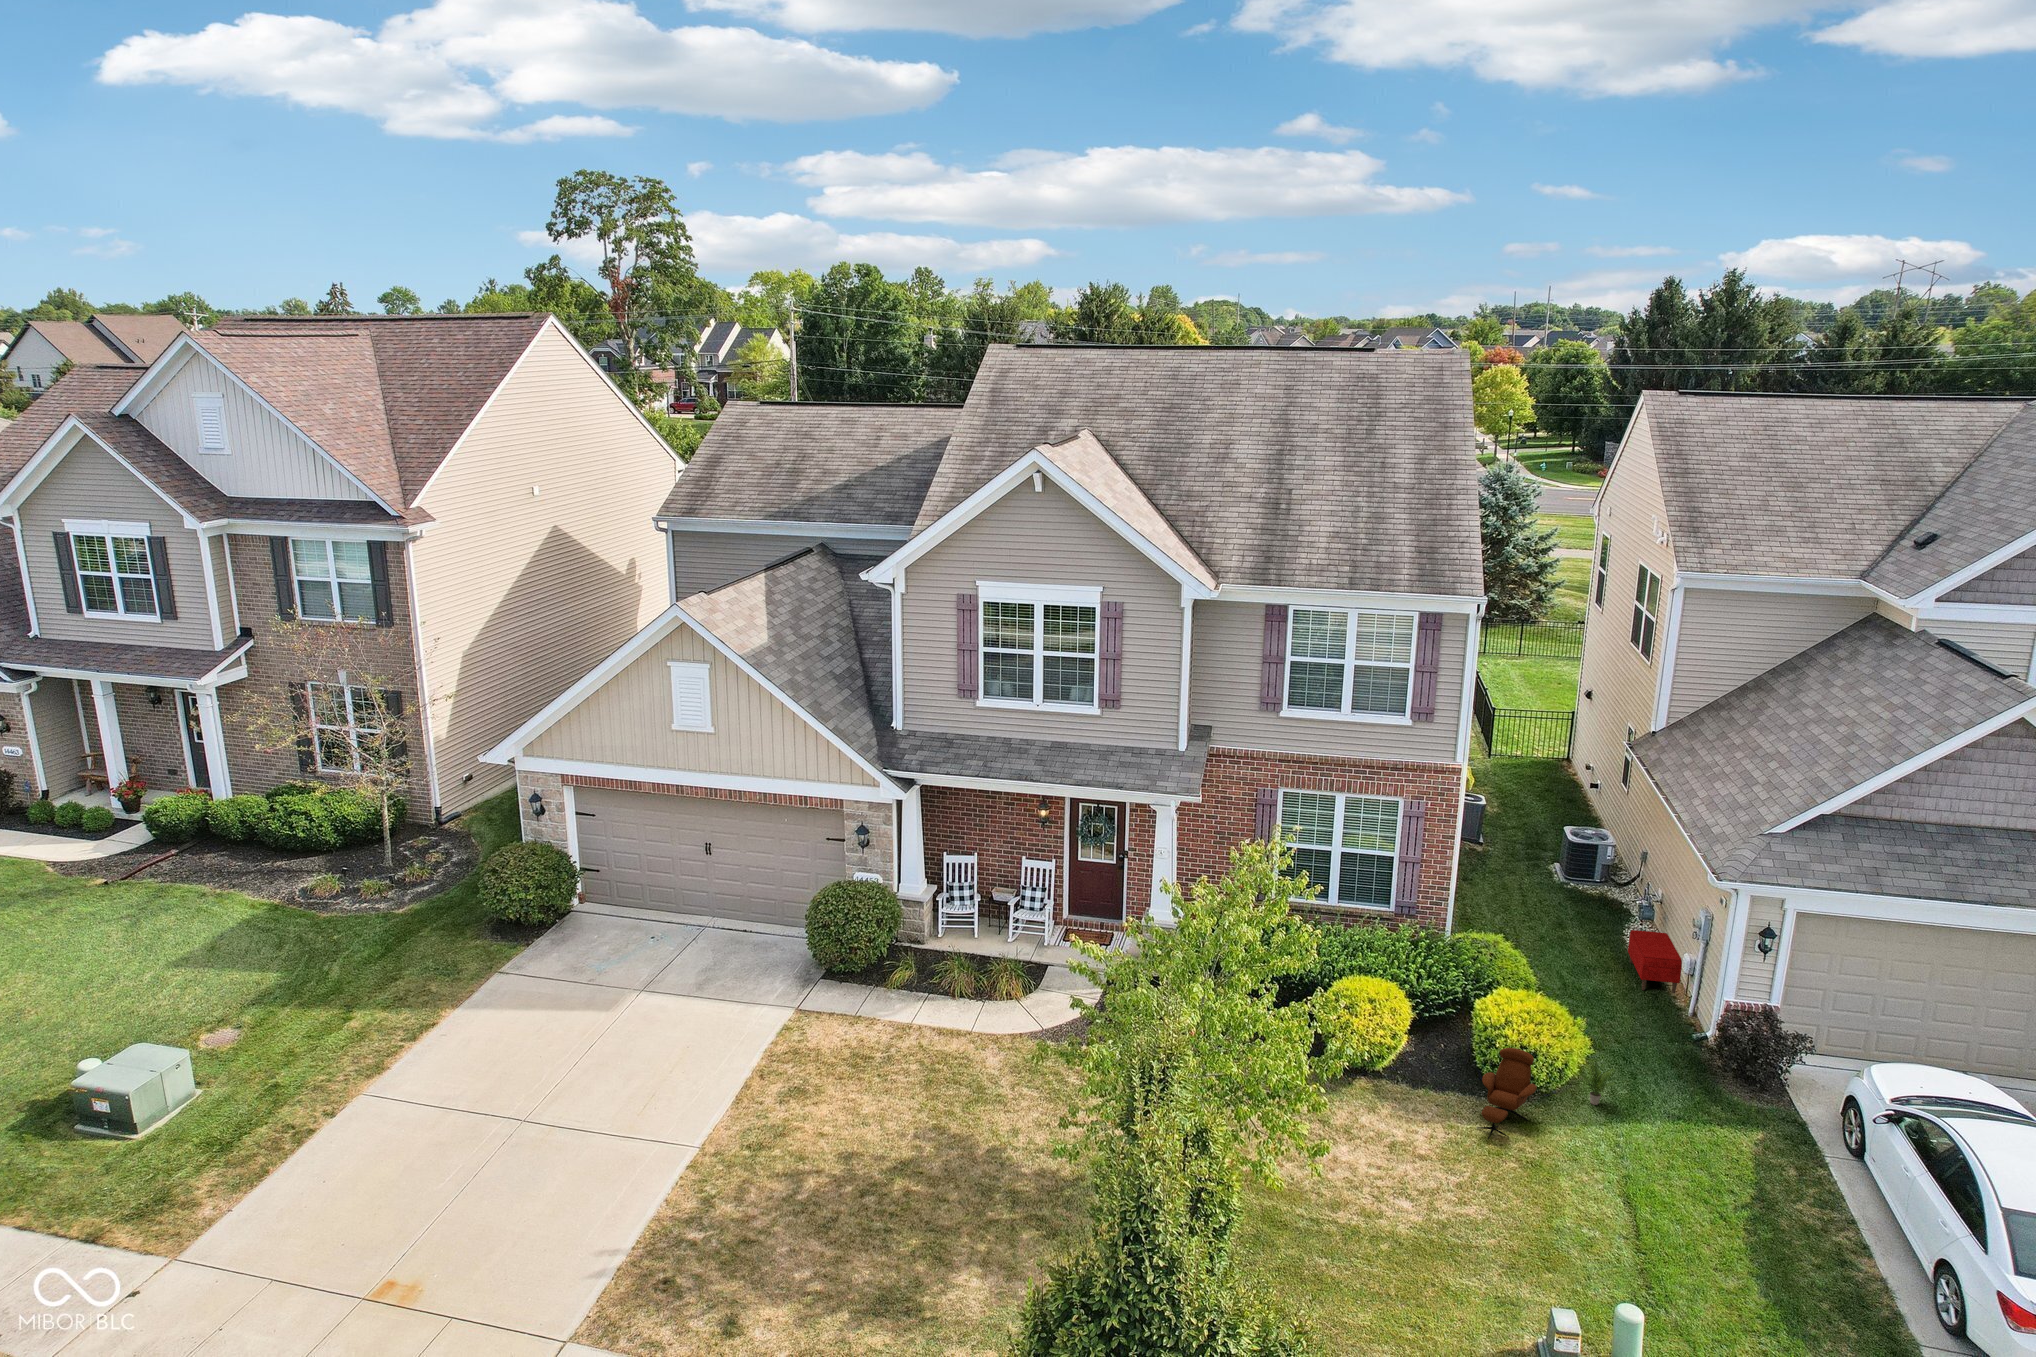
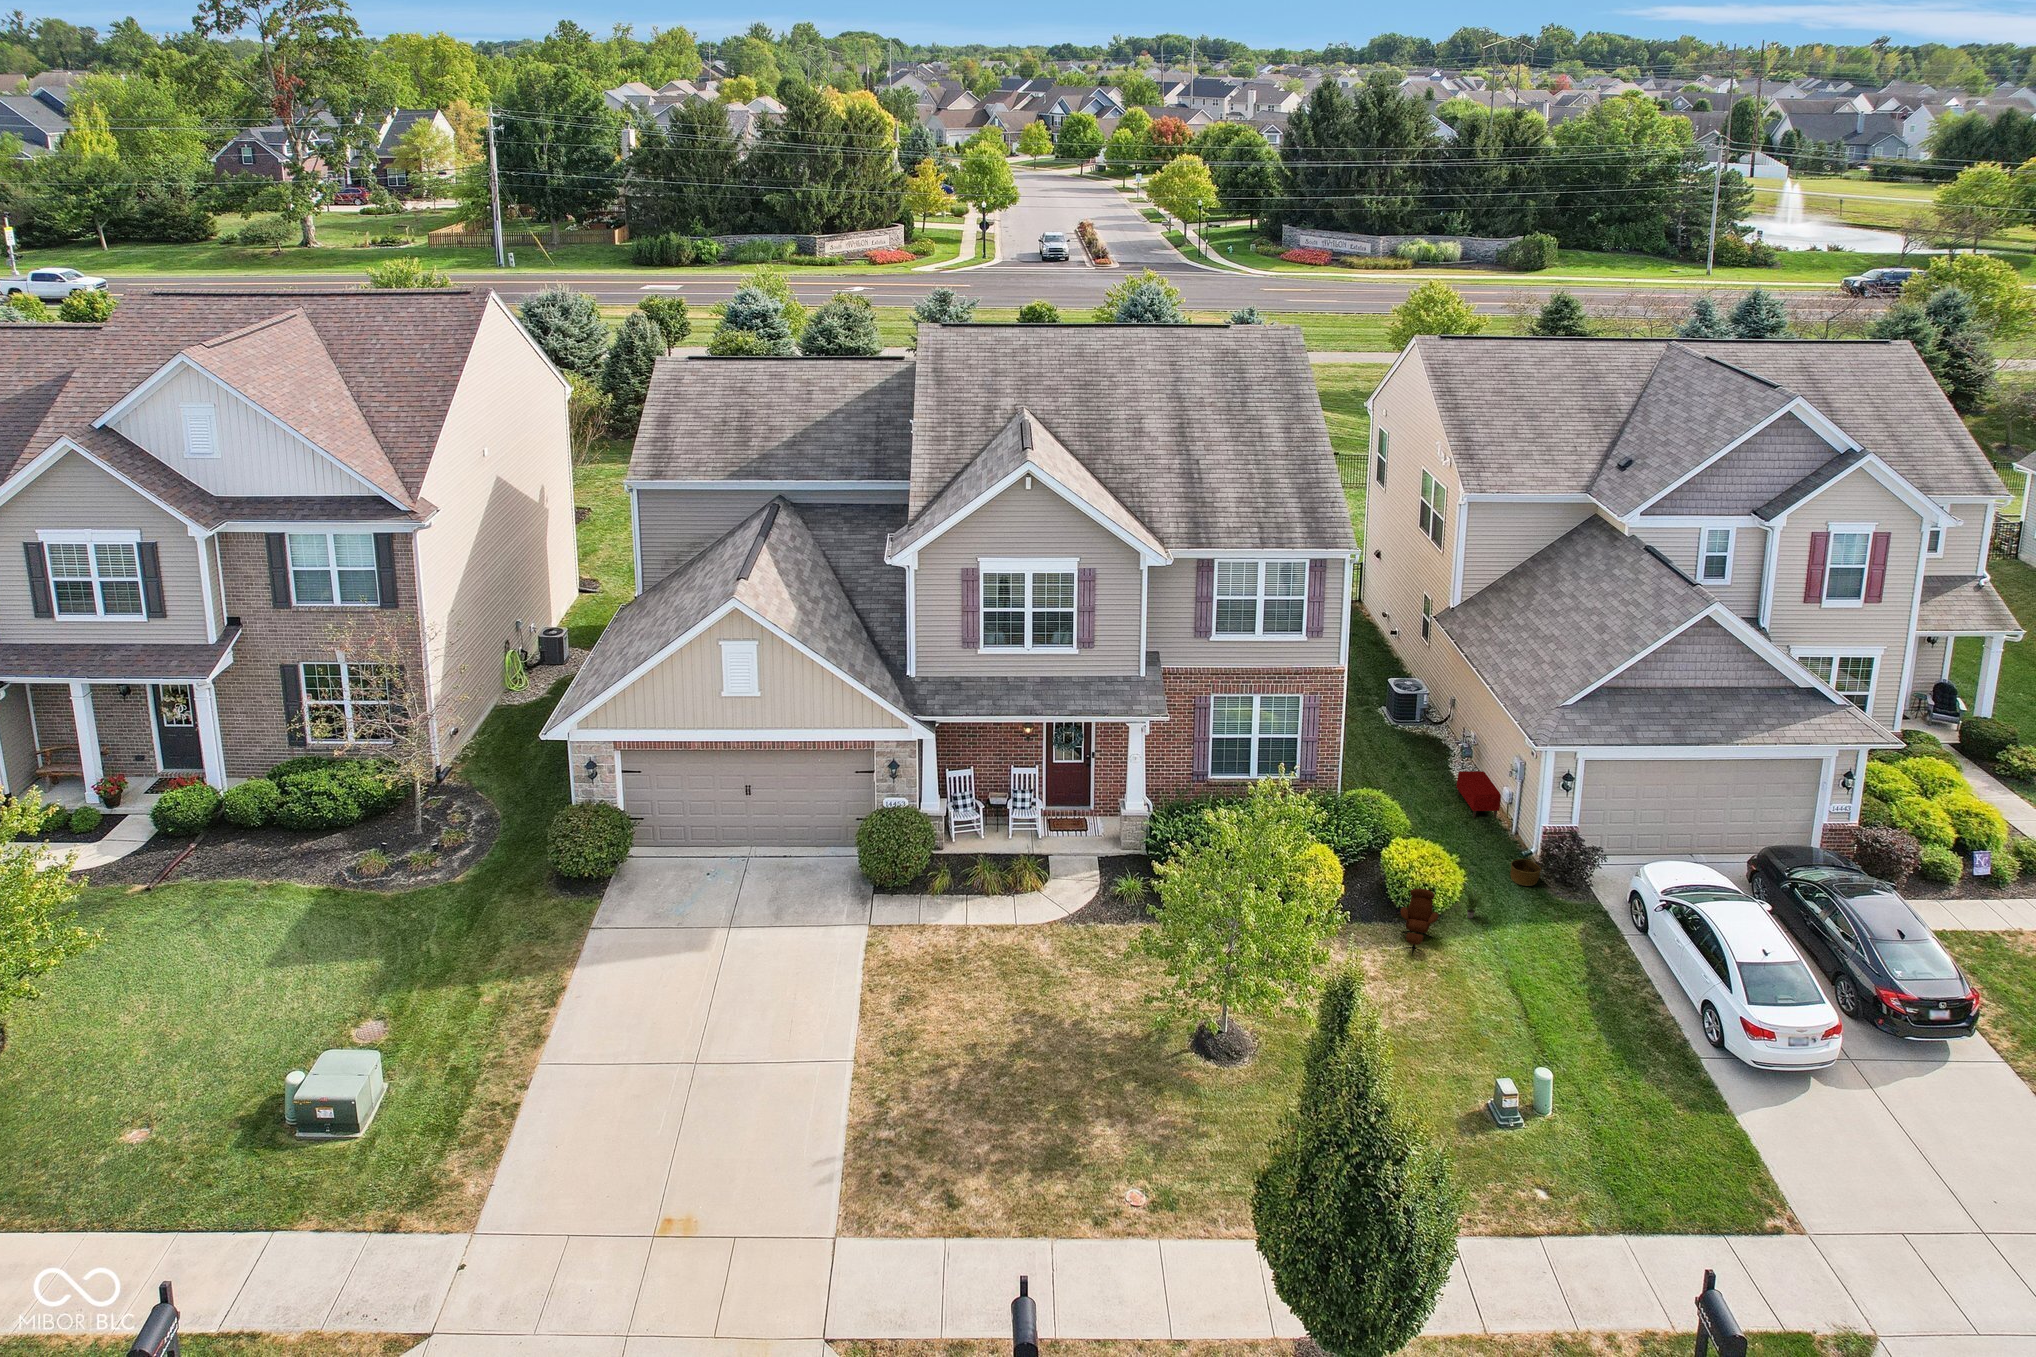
basket: none [1672,1039,1716,1076] -> present [1510,859,1541,886]

